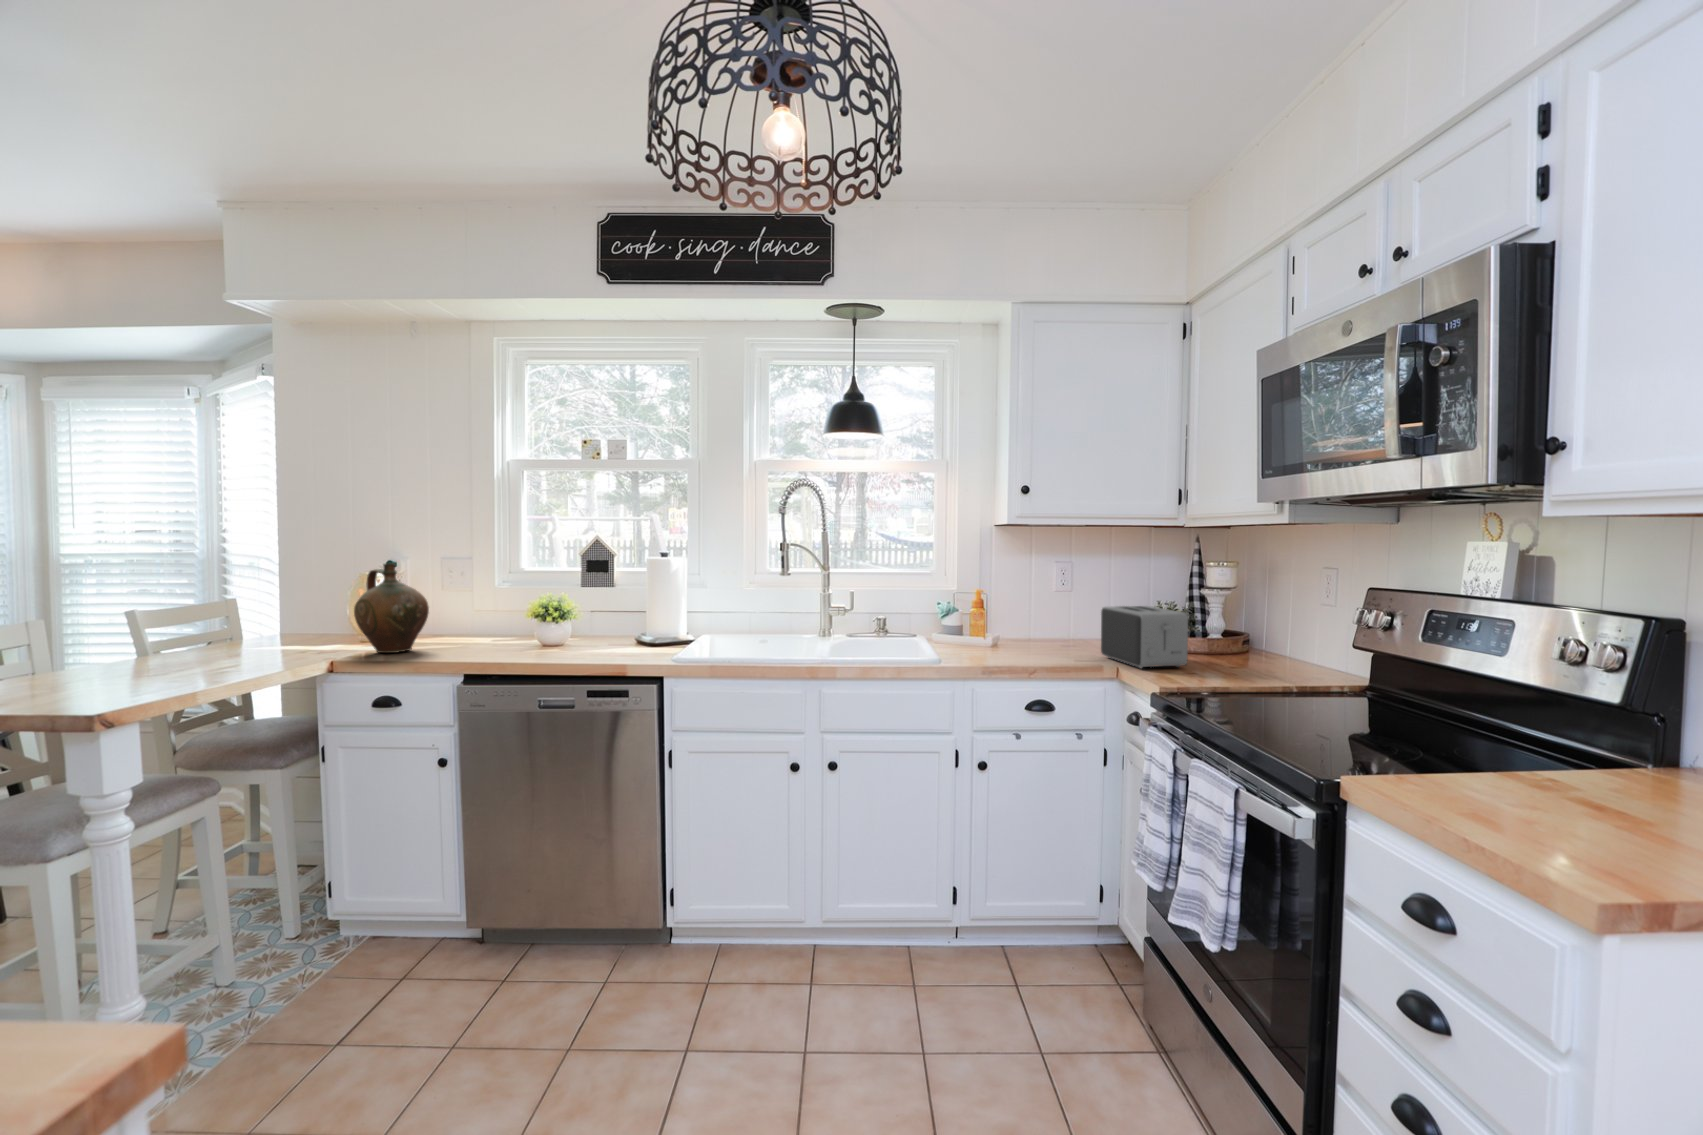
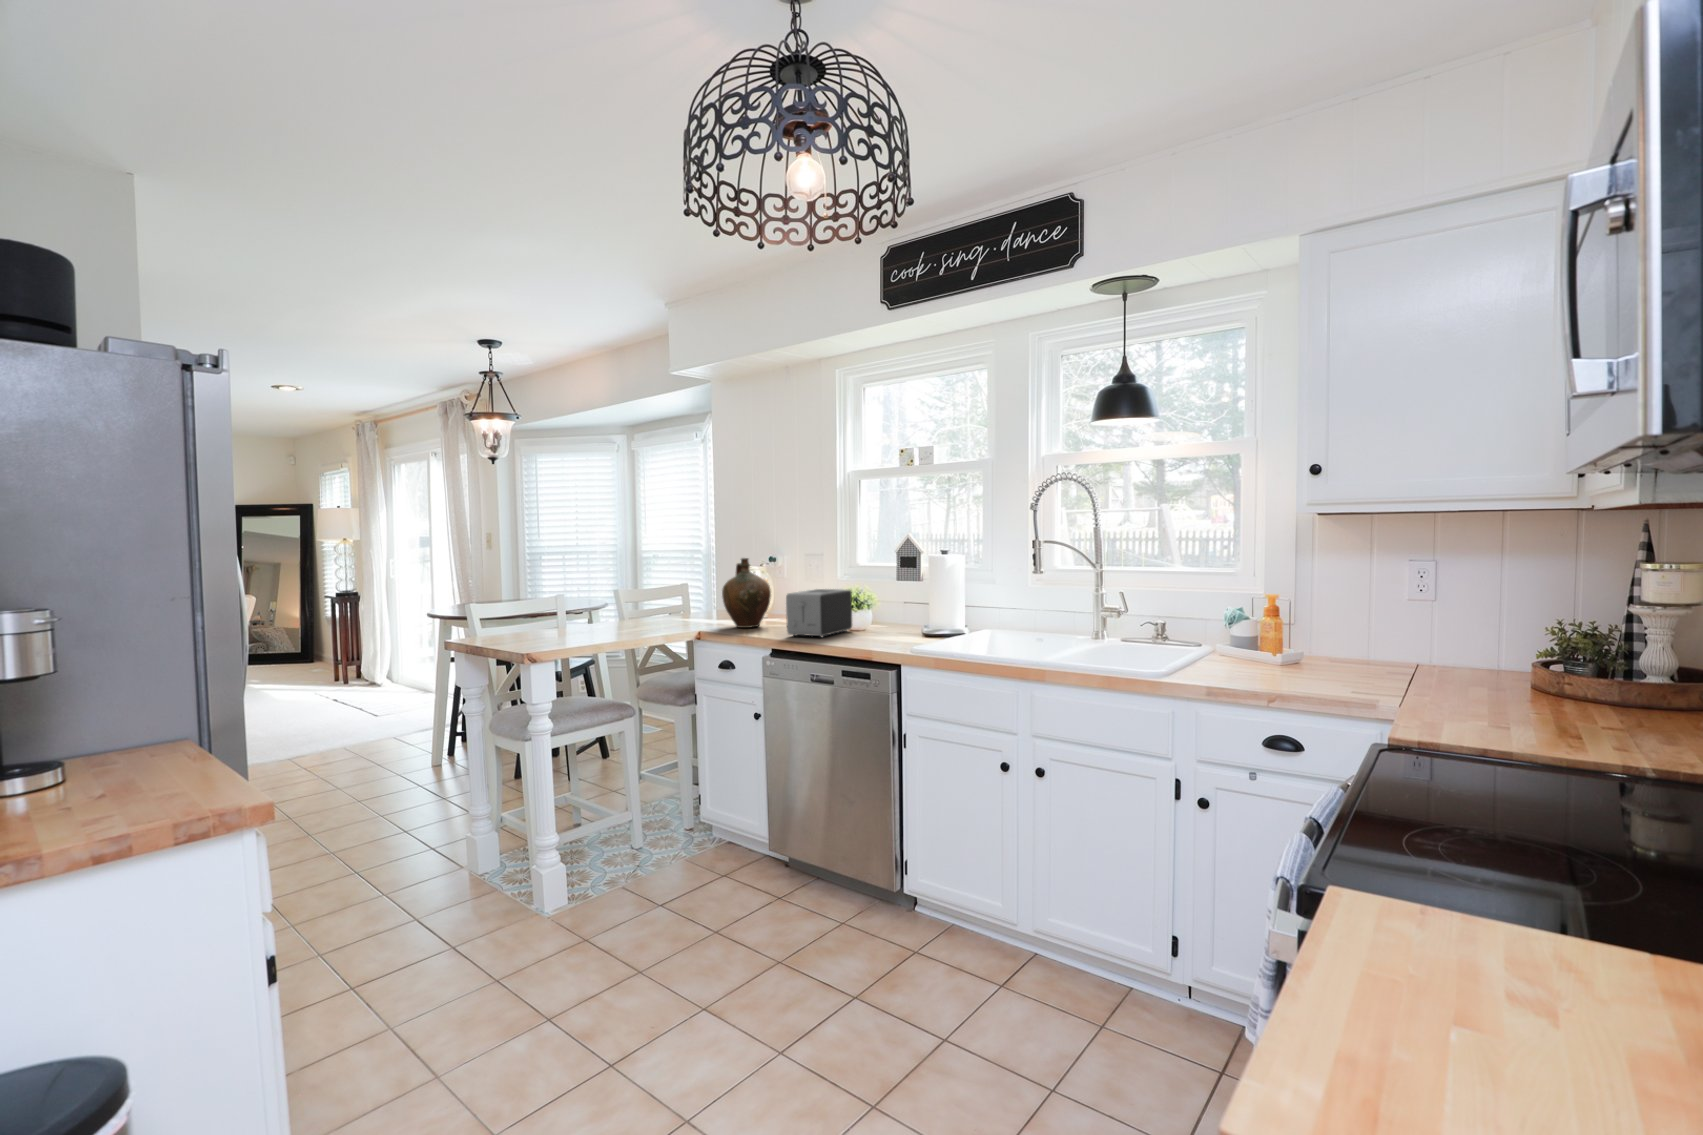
toaster: present [1101,606,1188,668] -> present [786,589,852,638]

